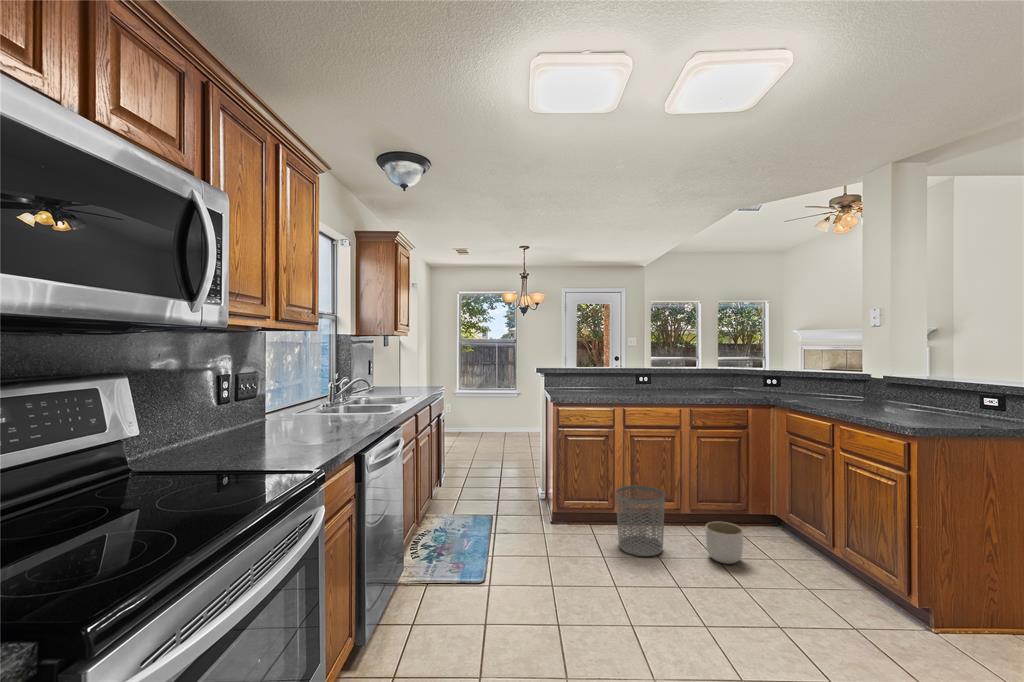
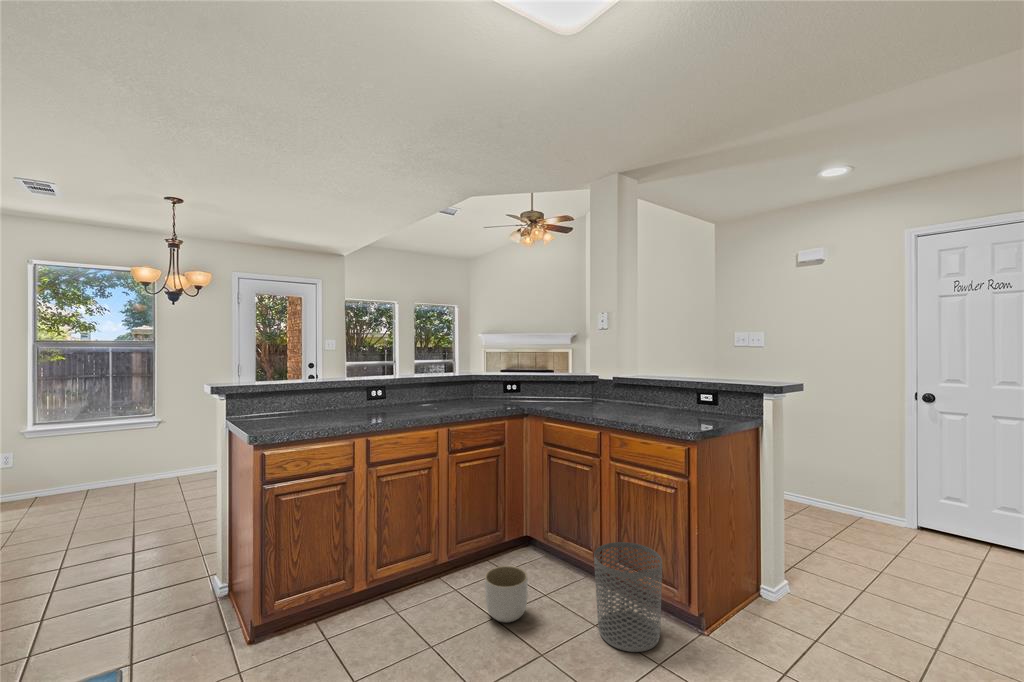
waste bin: present [616,486,665,556] -> present [594,542,662,652]

